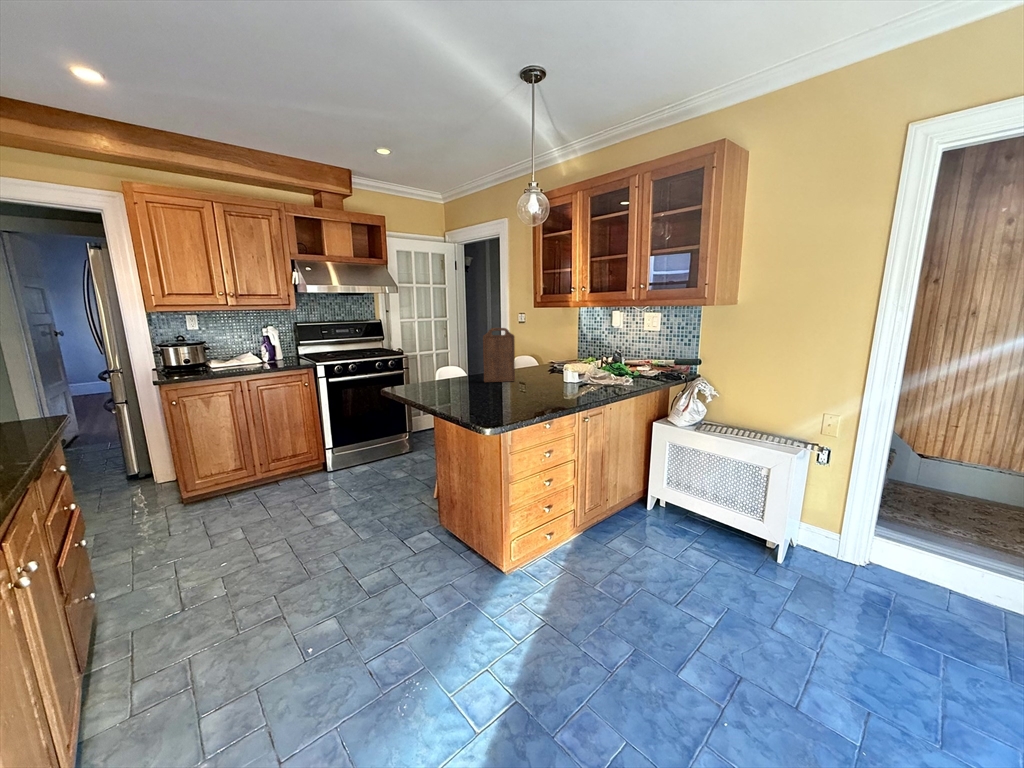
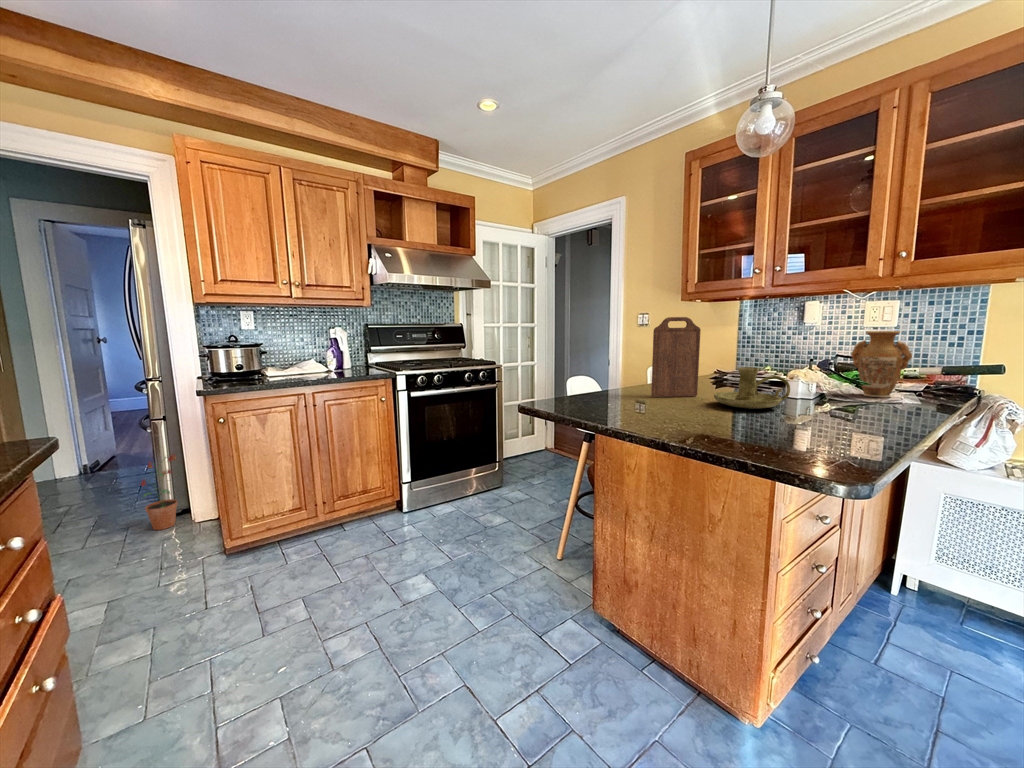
vase: none [617,336,645,381] -> present [851,331,912,397]
candle holder: none [513,363,560,390] -> present [714,367,790,409]
potted plant: none [108,430,141,490] -> present [141,454,177,530]

